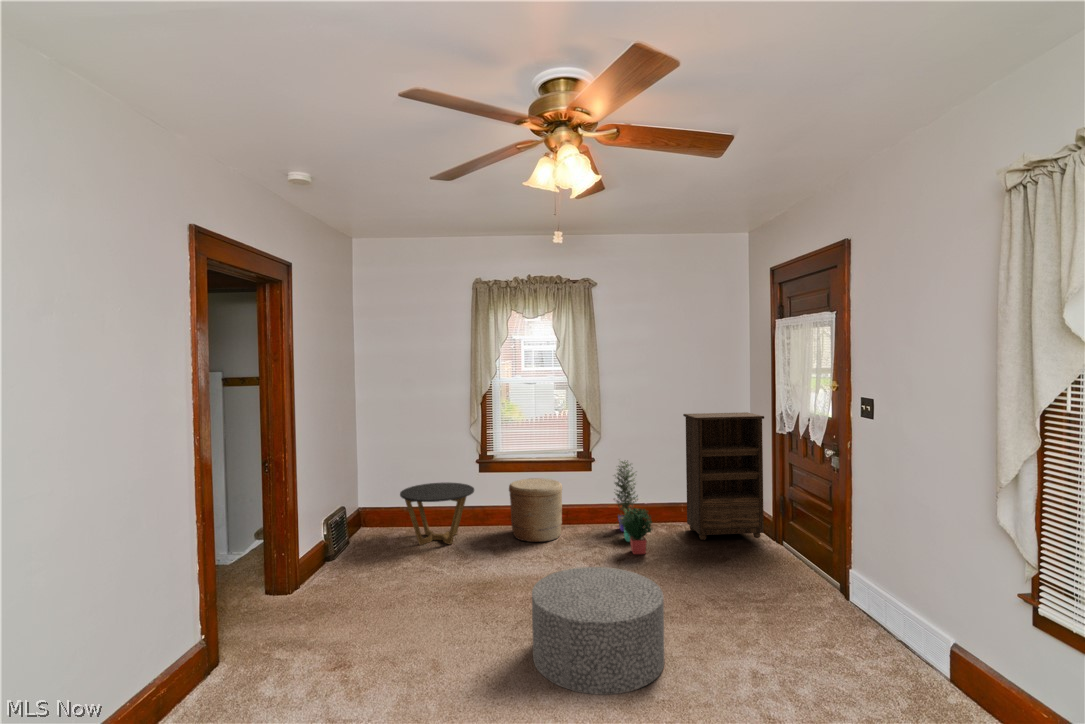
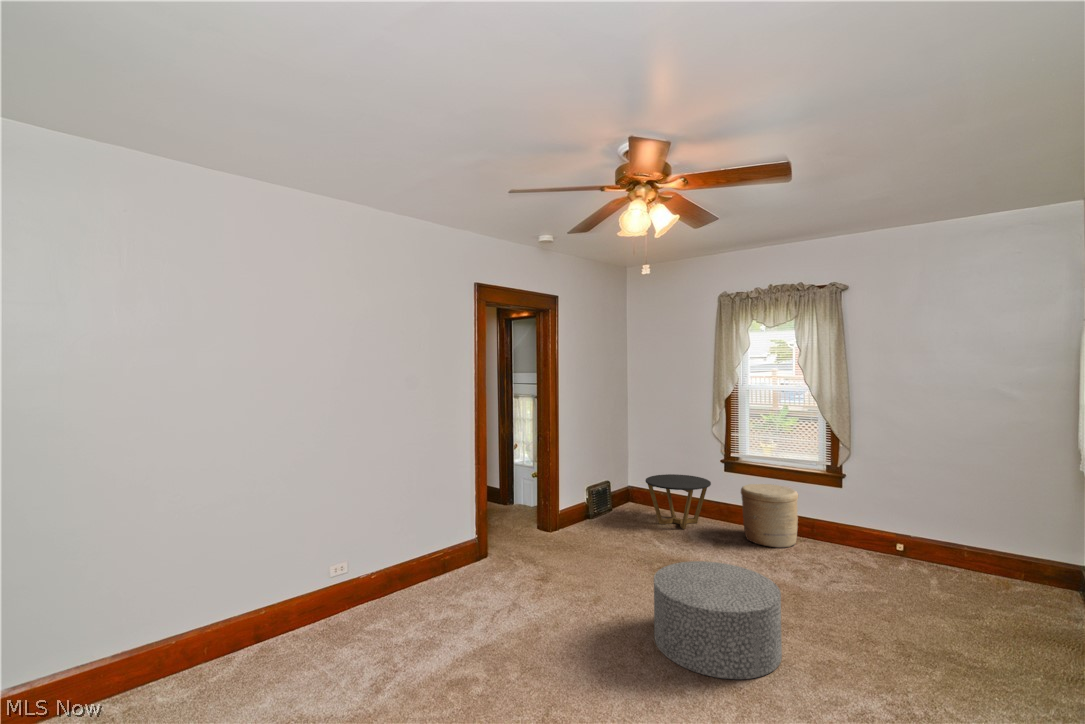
bookshelf: present [683,412,764,540] -> none [961,435,1085,612]
potted plant: present [614,461,652,554] -> none [846,478,898,585]

